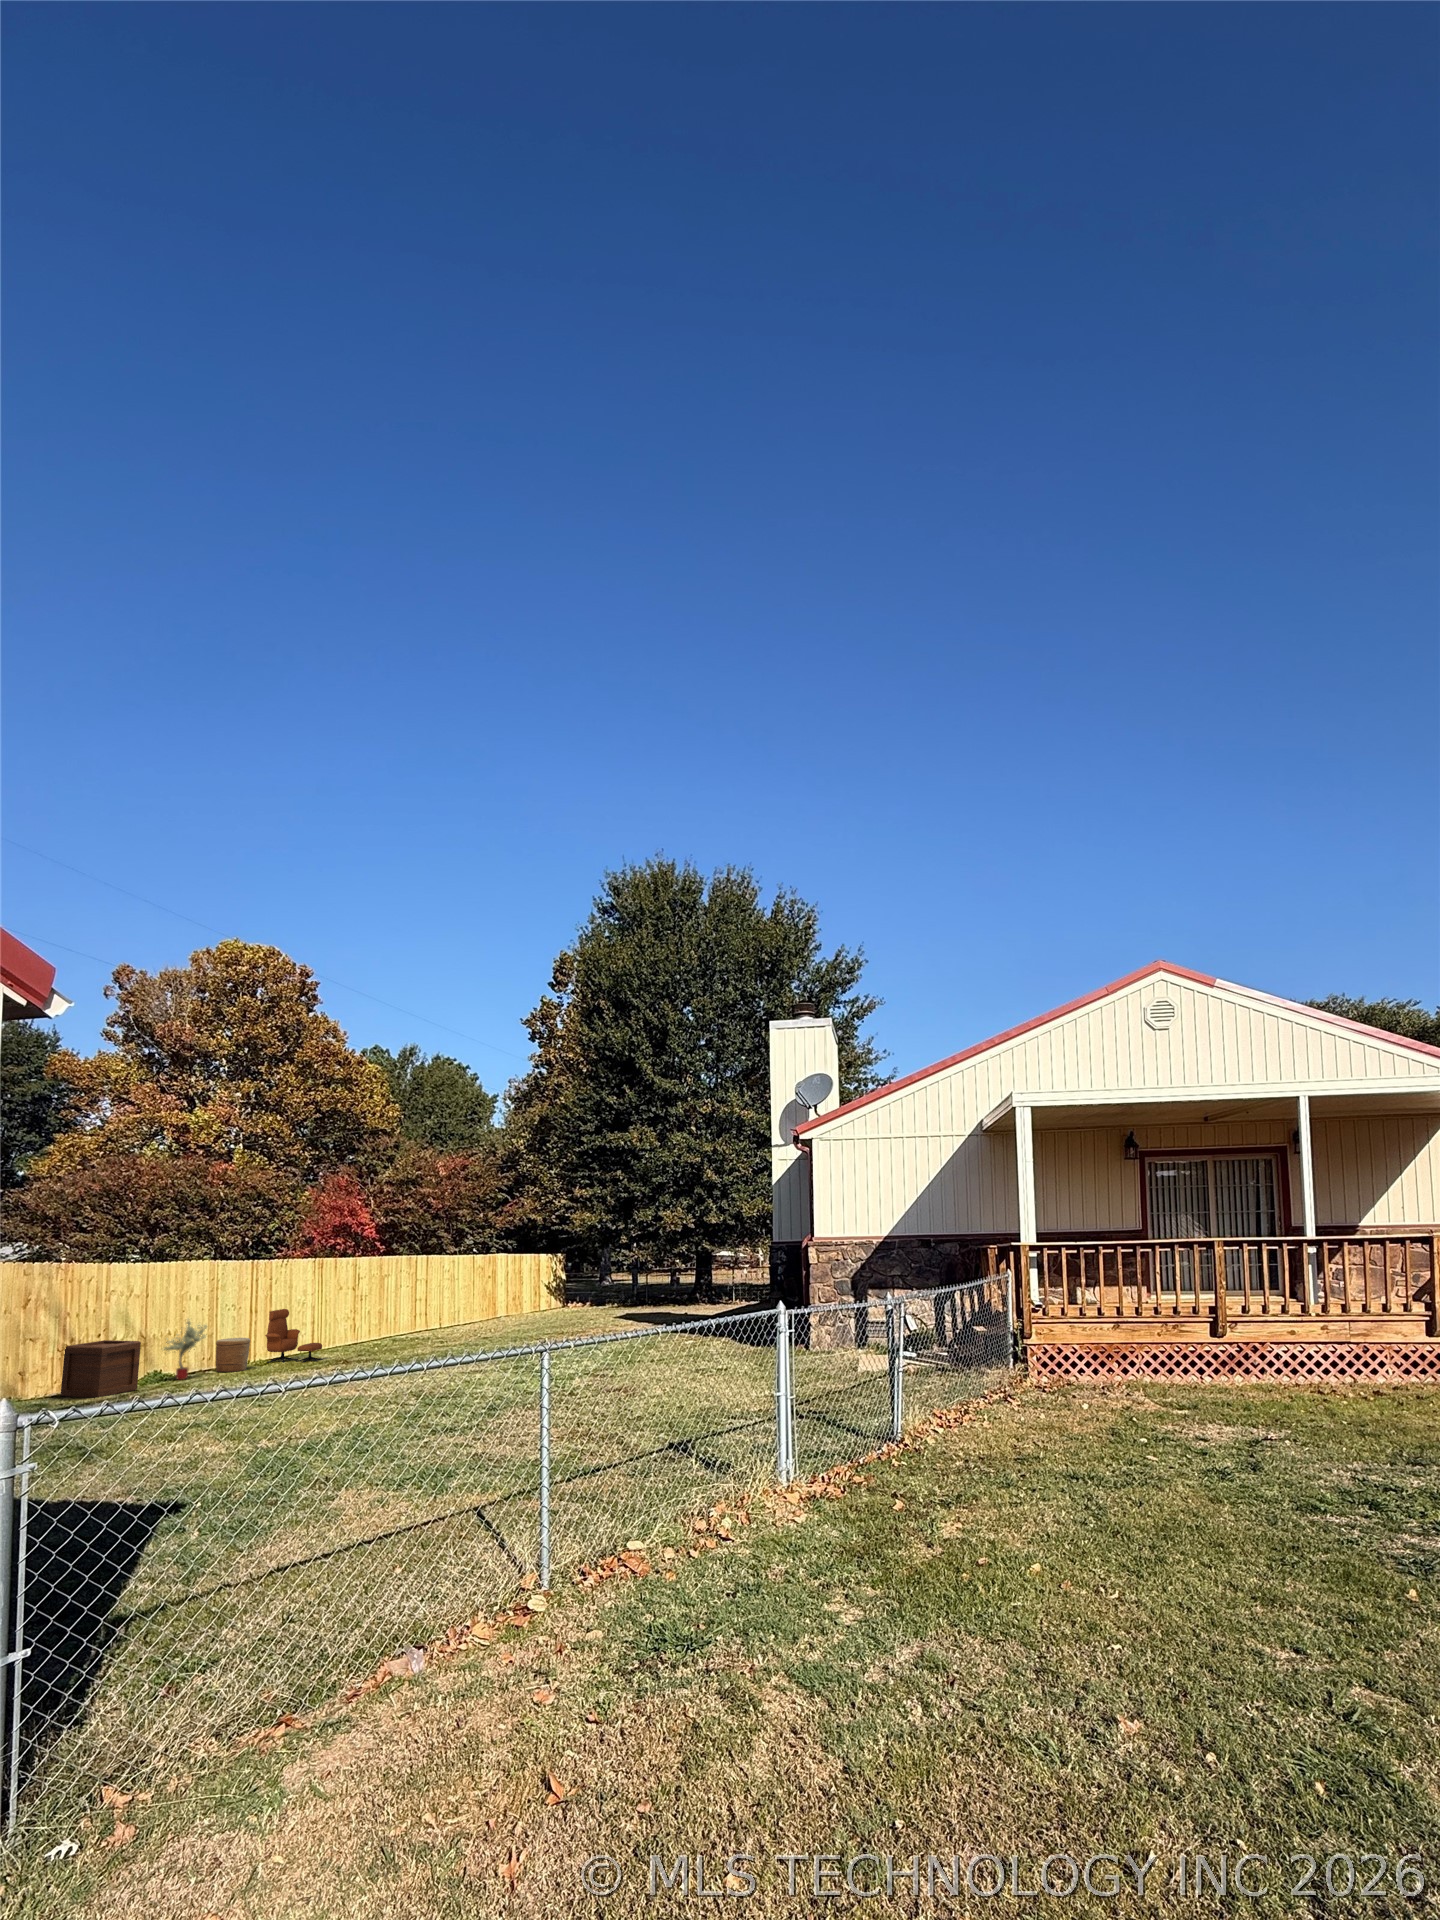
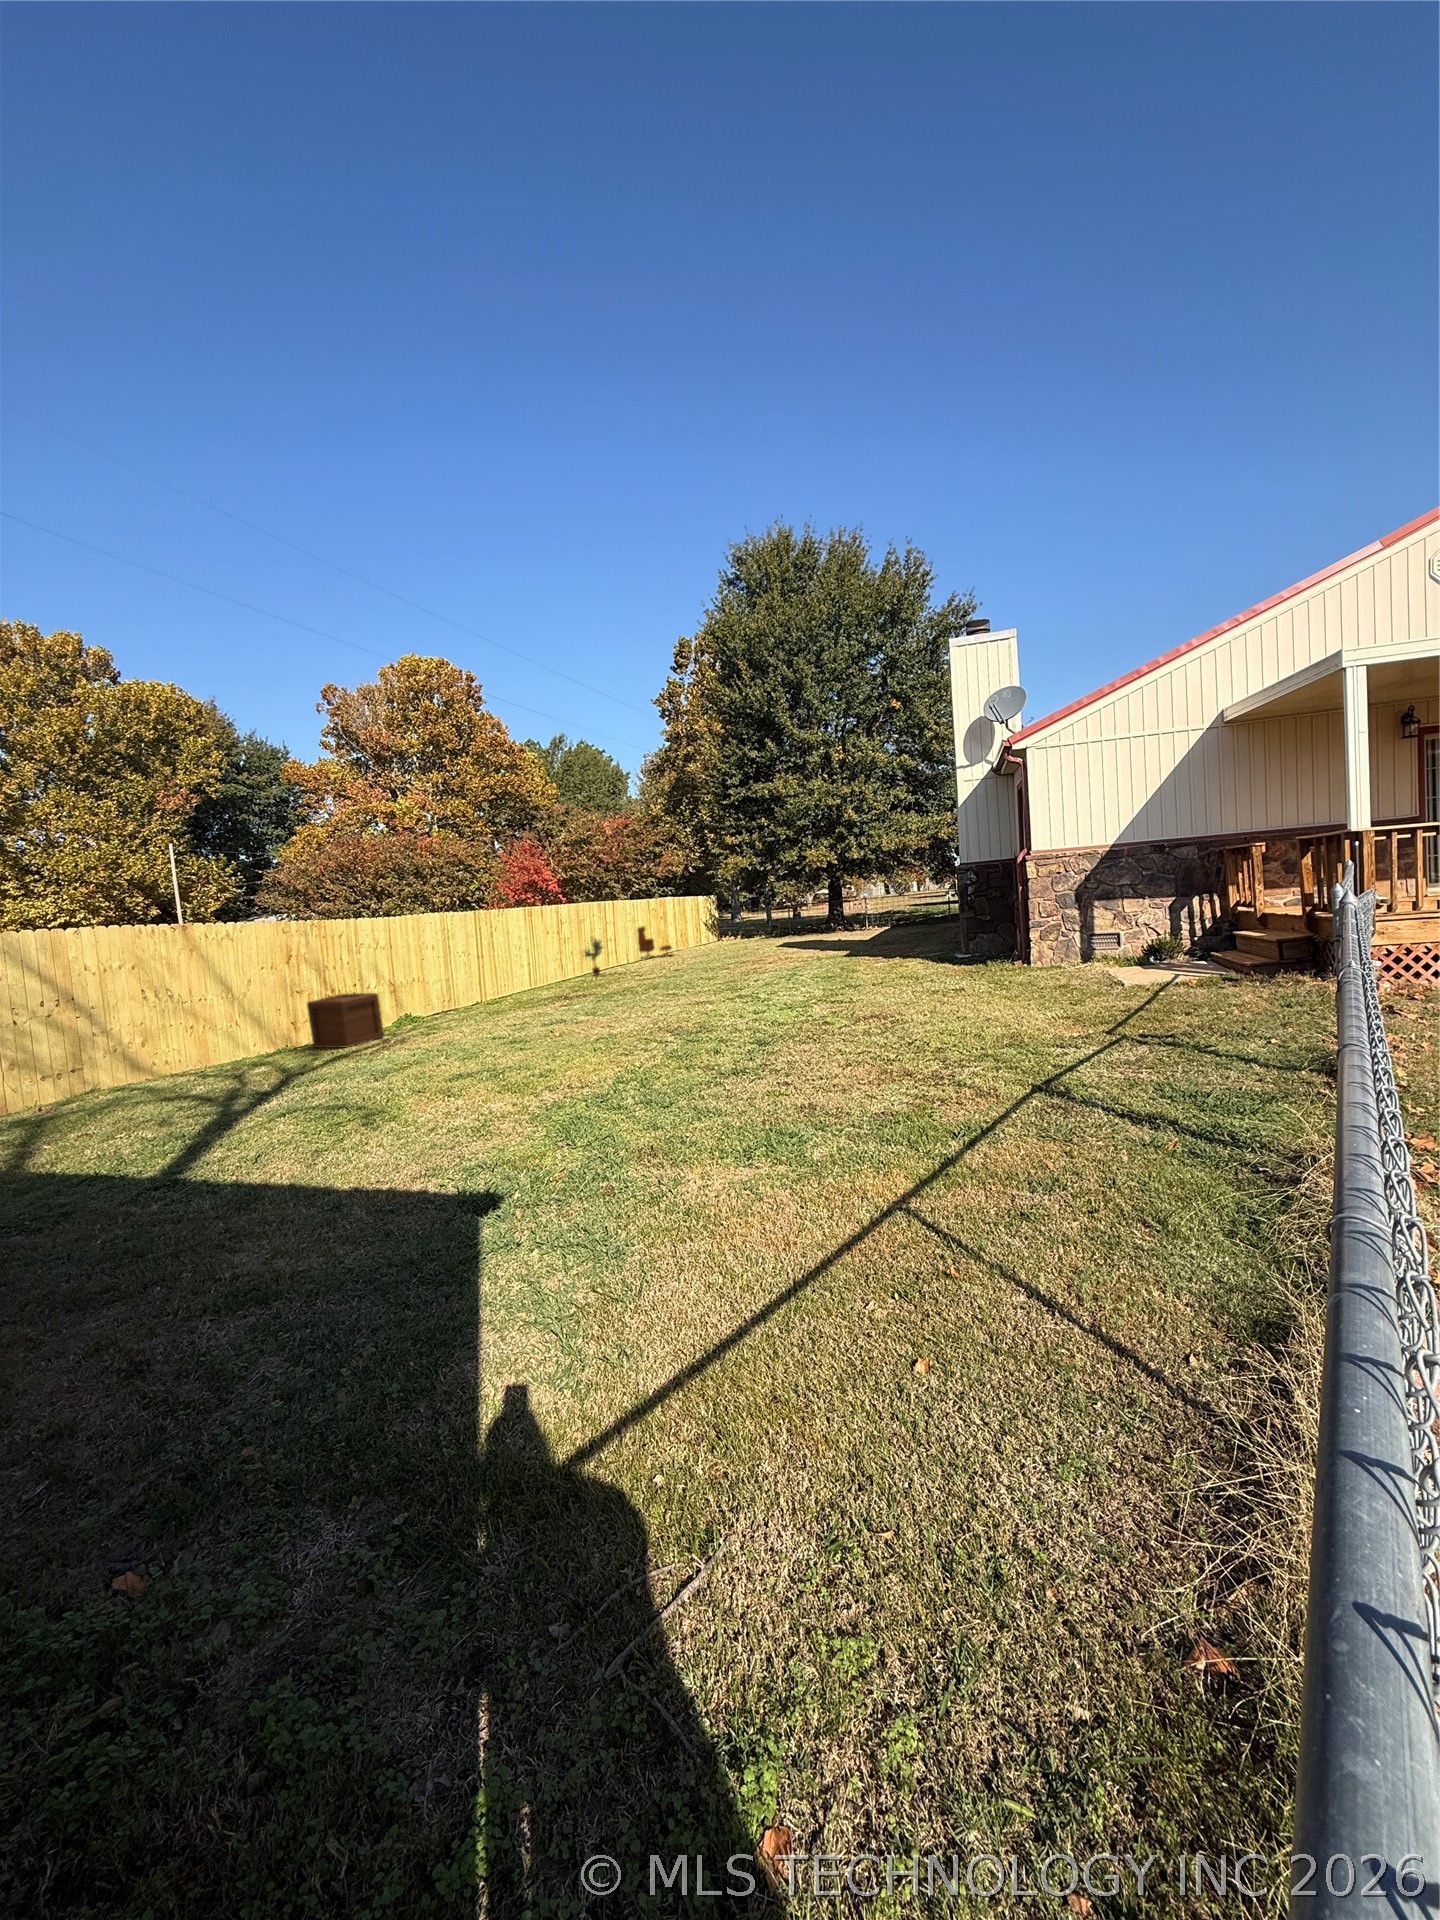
lounge chair: present [265,1309,323,1363] -> present [637,927,672,958]
potted tree: present [164,1321,207,1380] -> present [583,939,603,975]
woven basket: present [216,1338,250,1372] -> none [449,982,482,1014]

